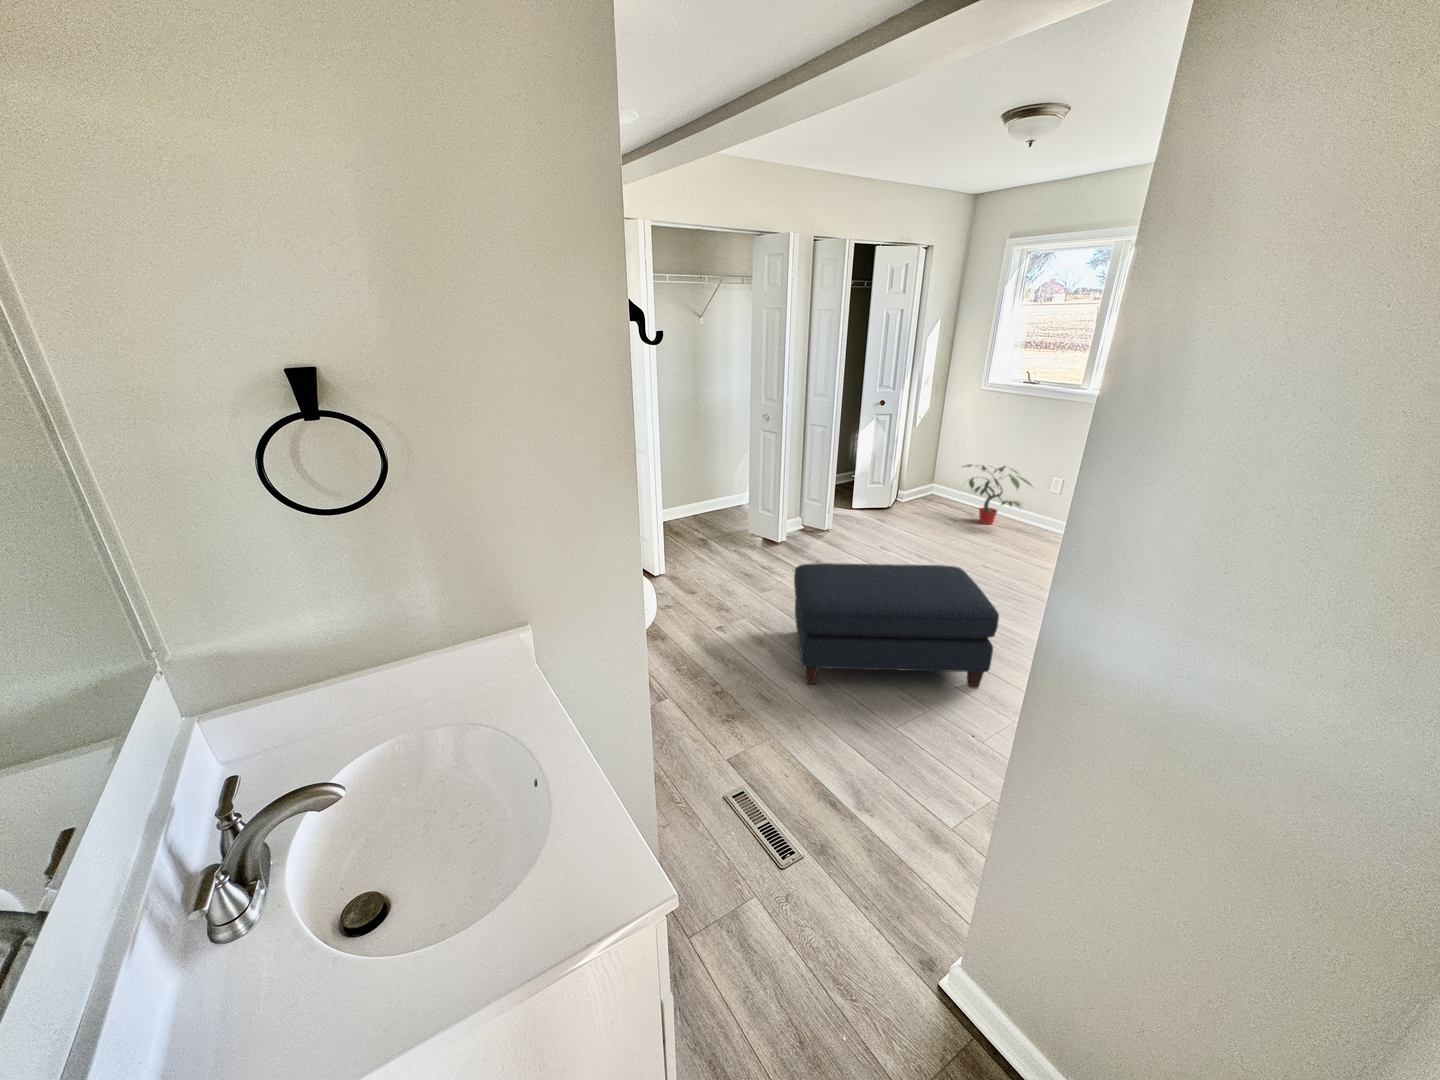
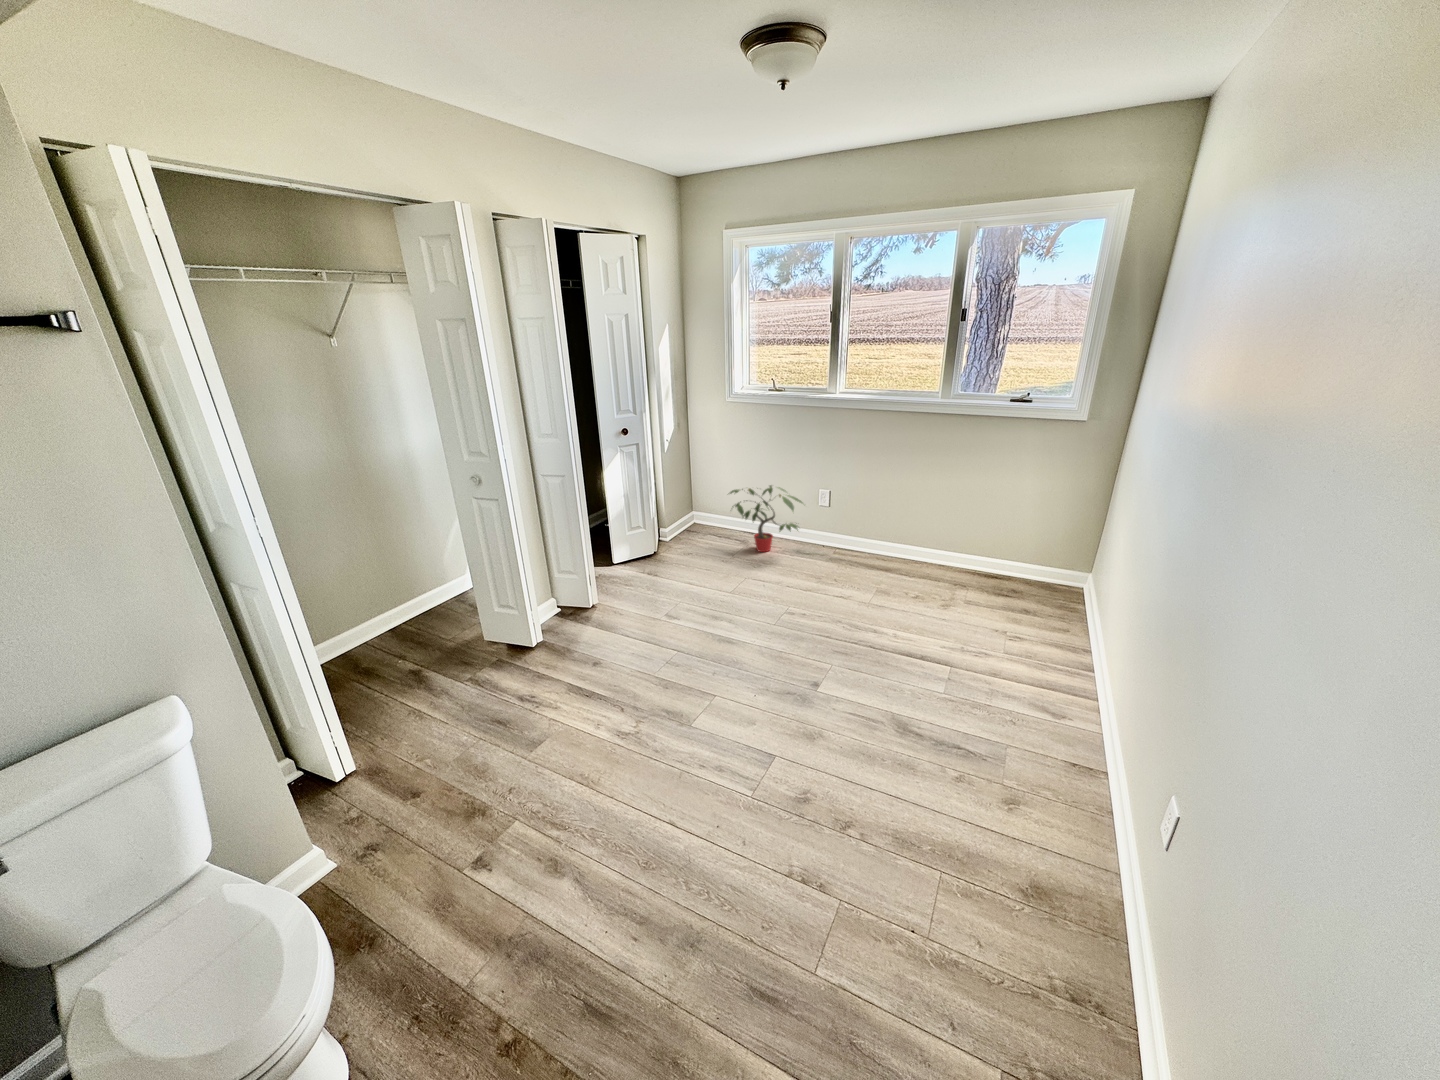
ottoman: present [794,563,999,688] -> none [587,658,893,937]

